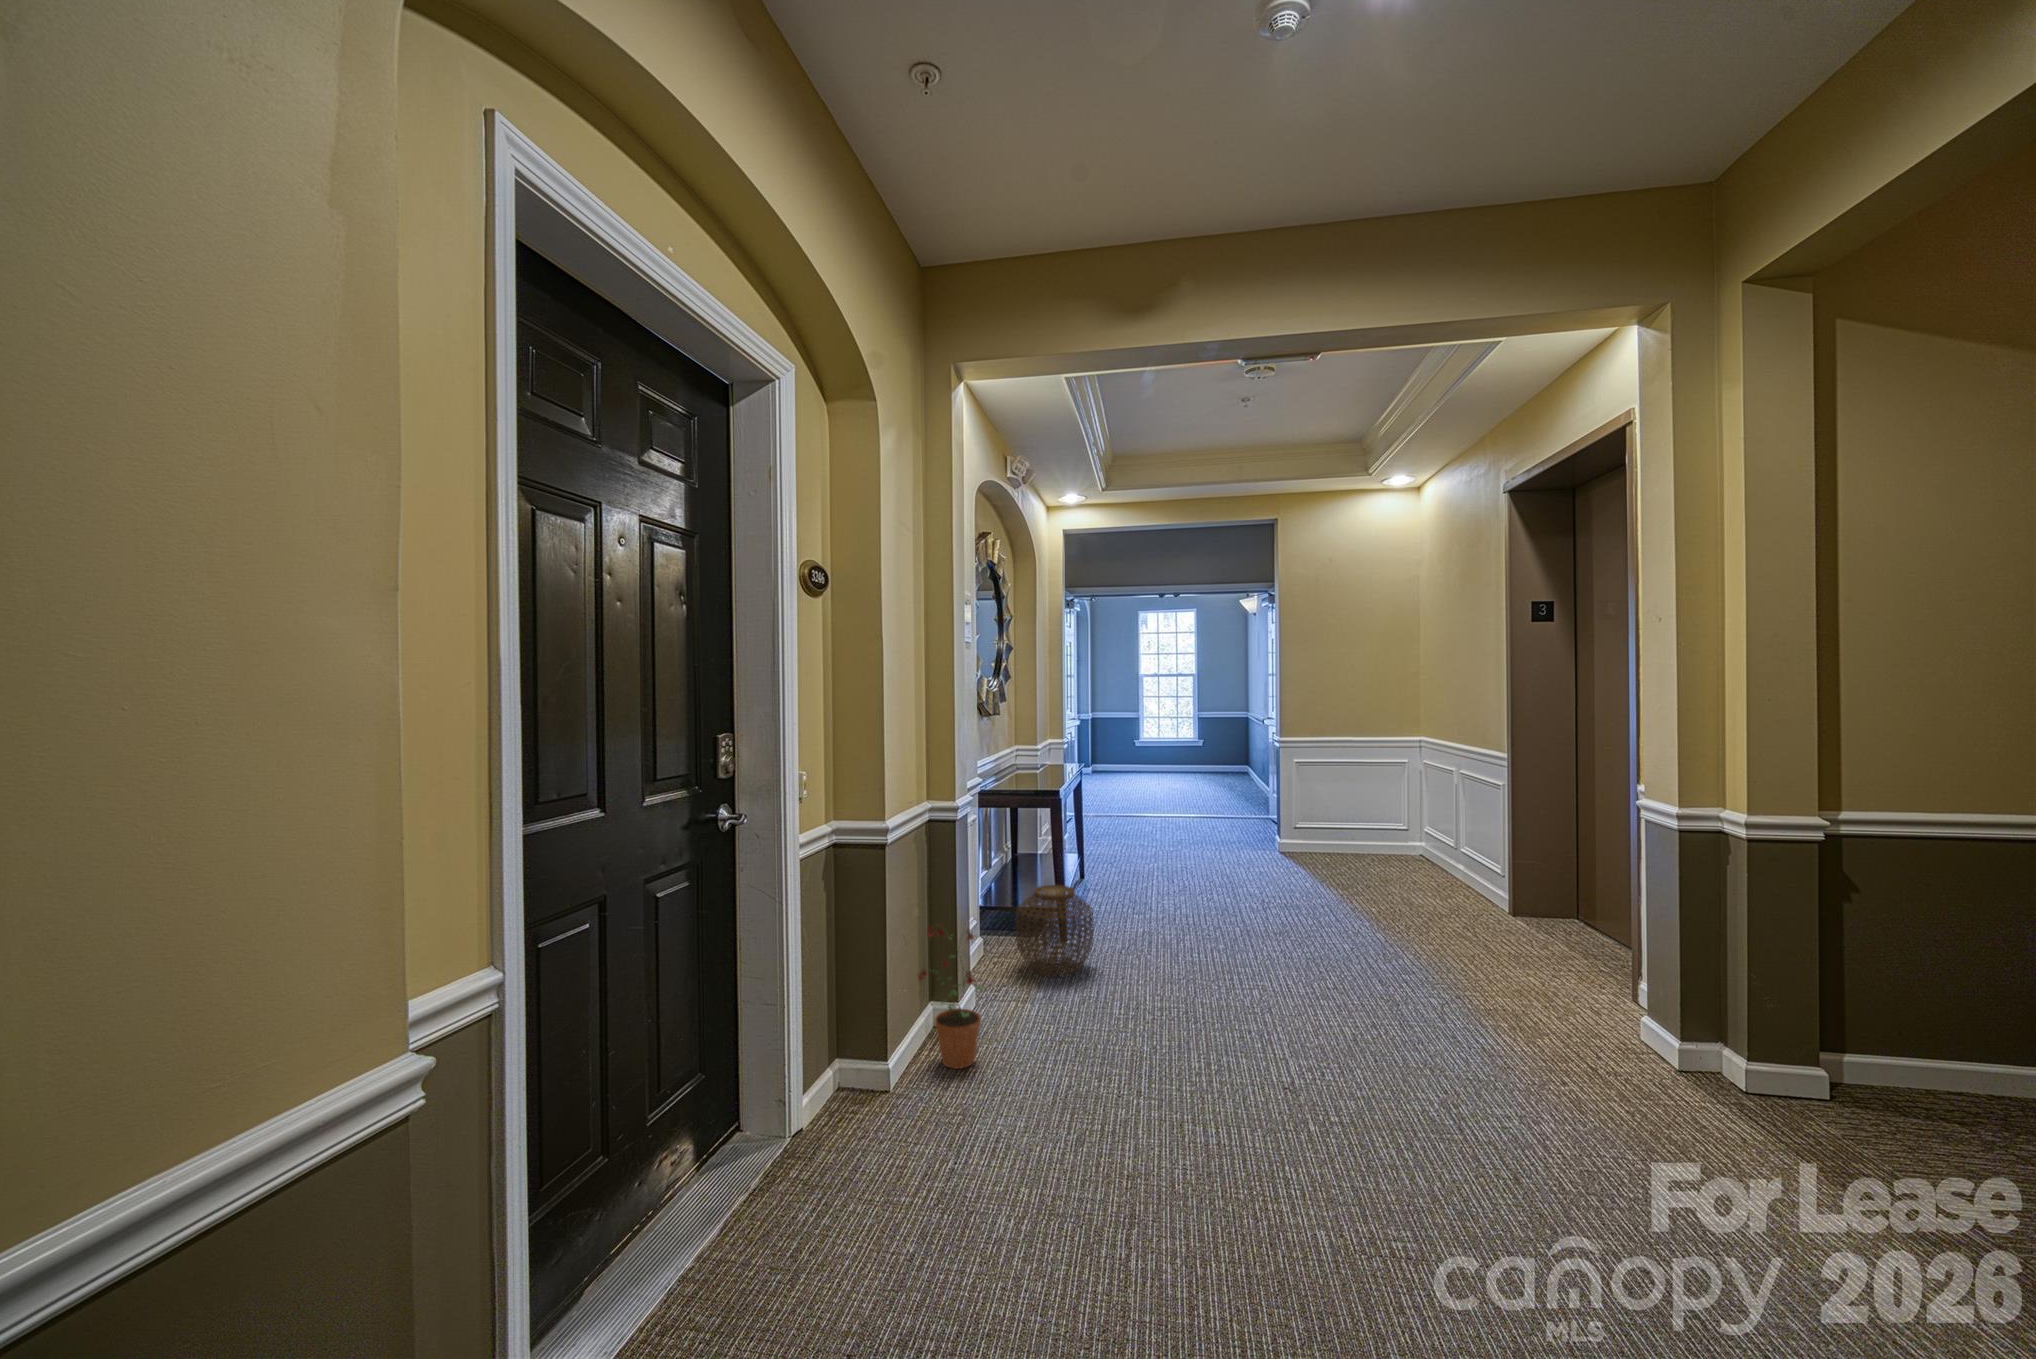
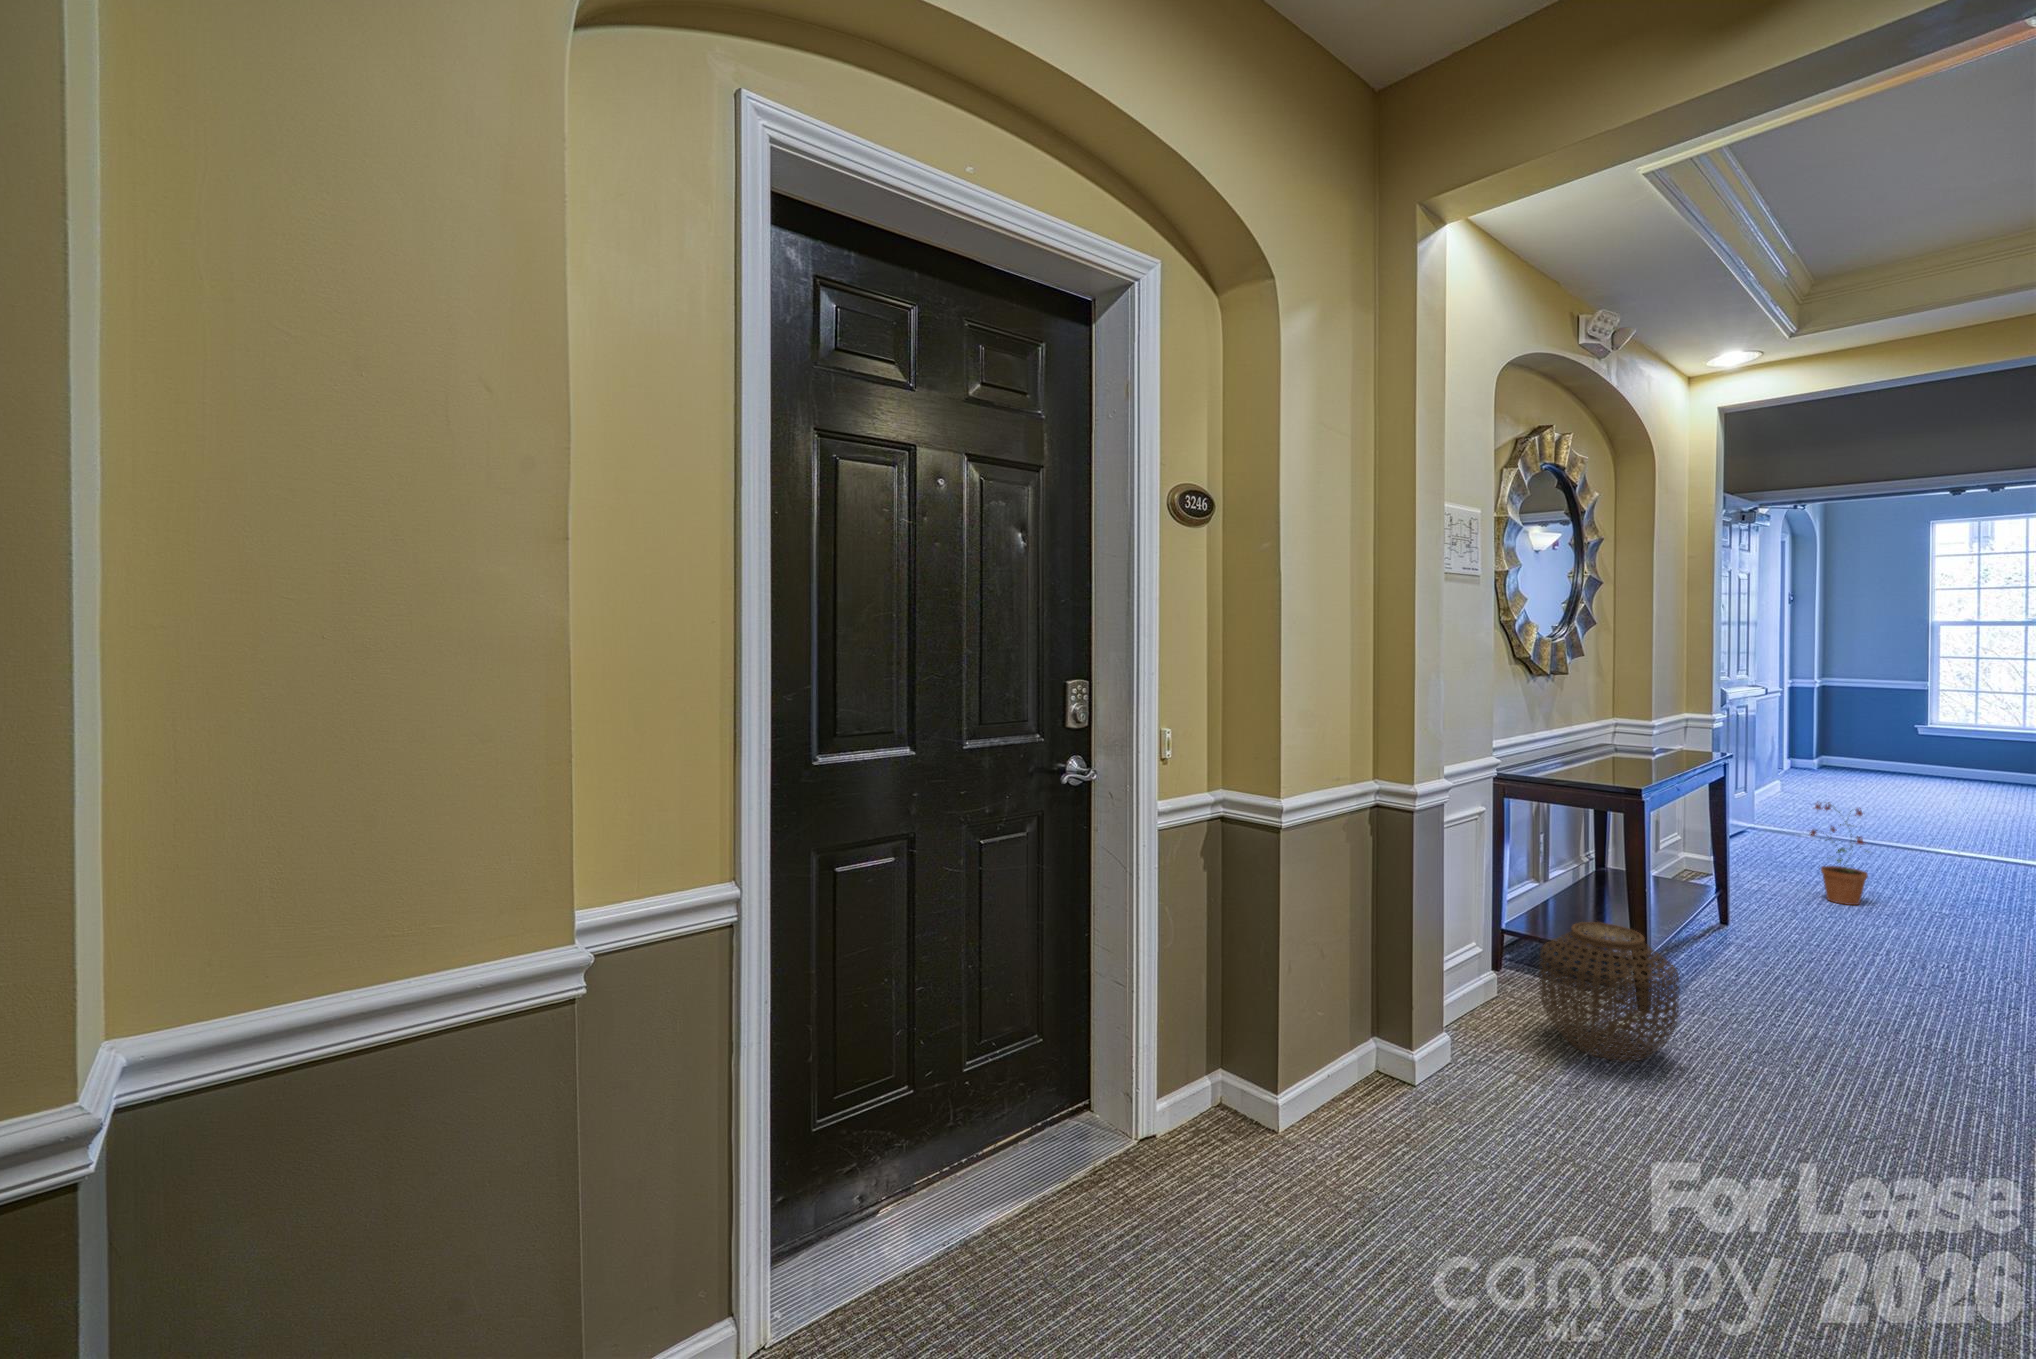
potted plant: present [918,926,985,1069] -> present [1810,802,1868,905]

